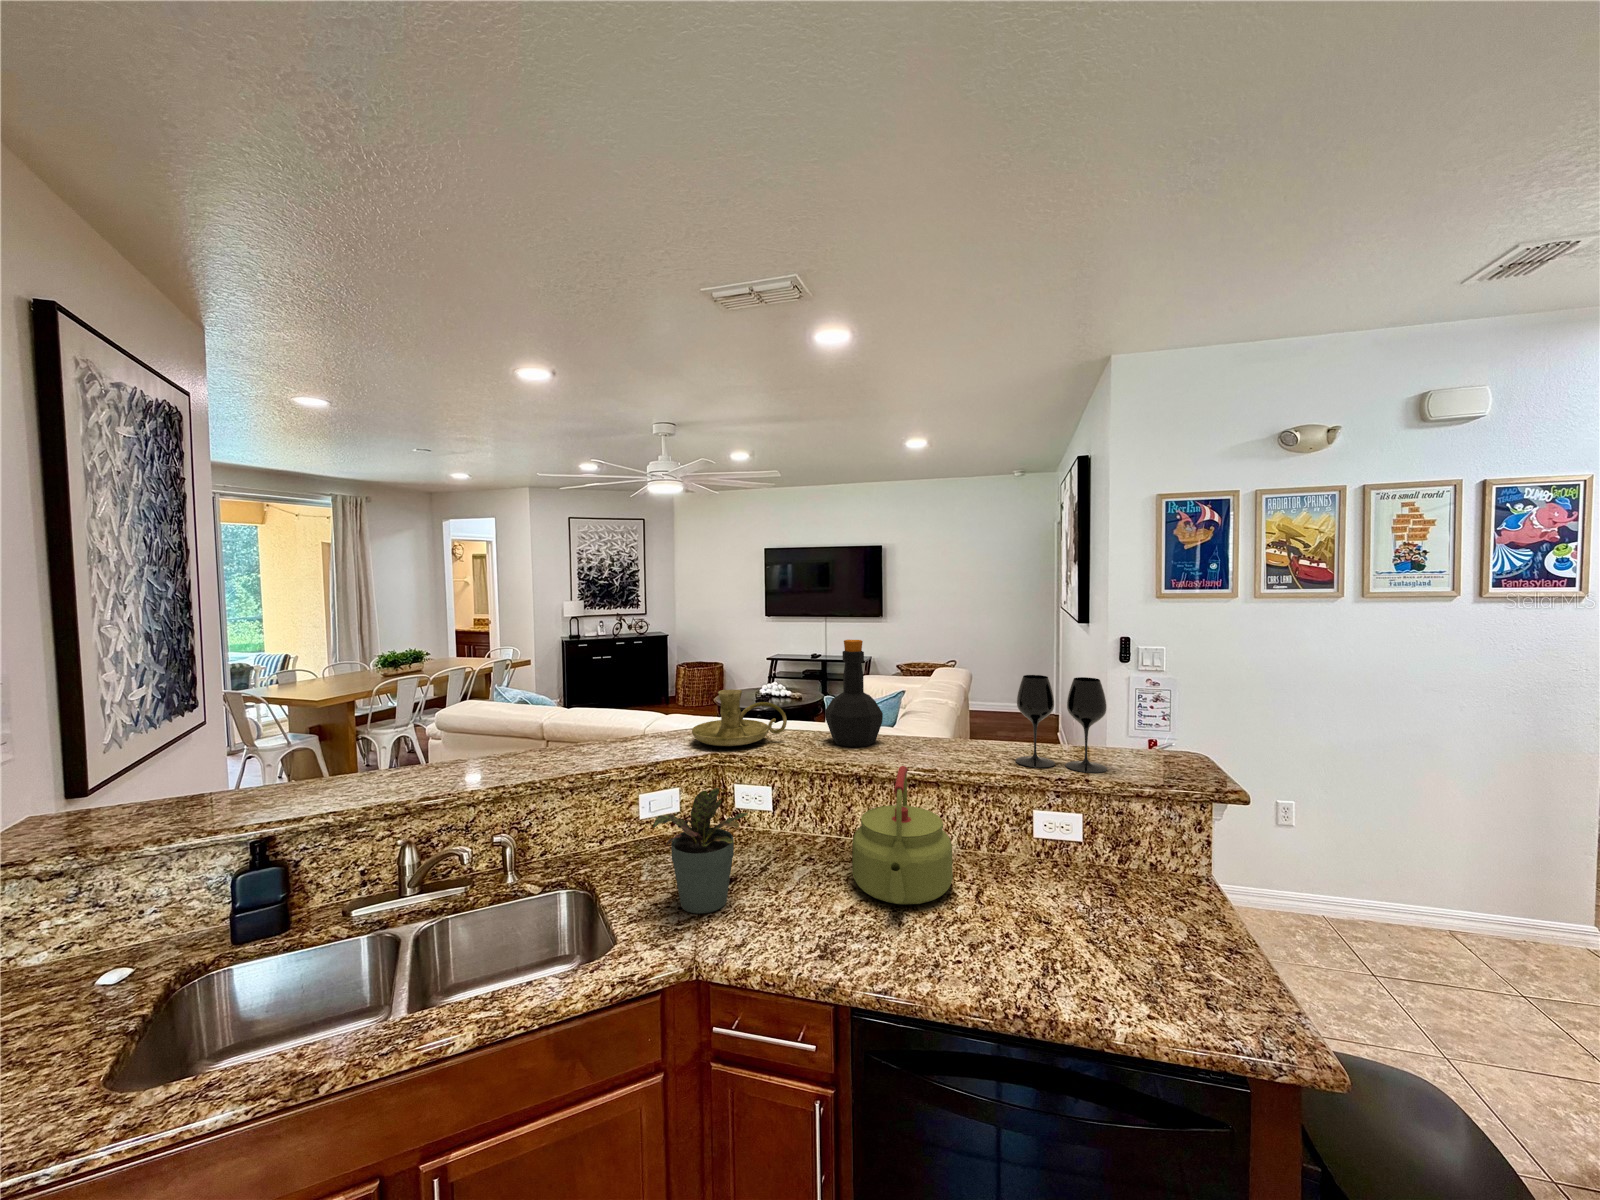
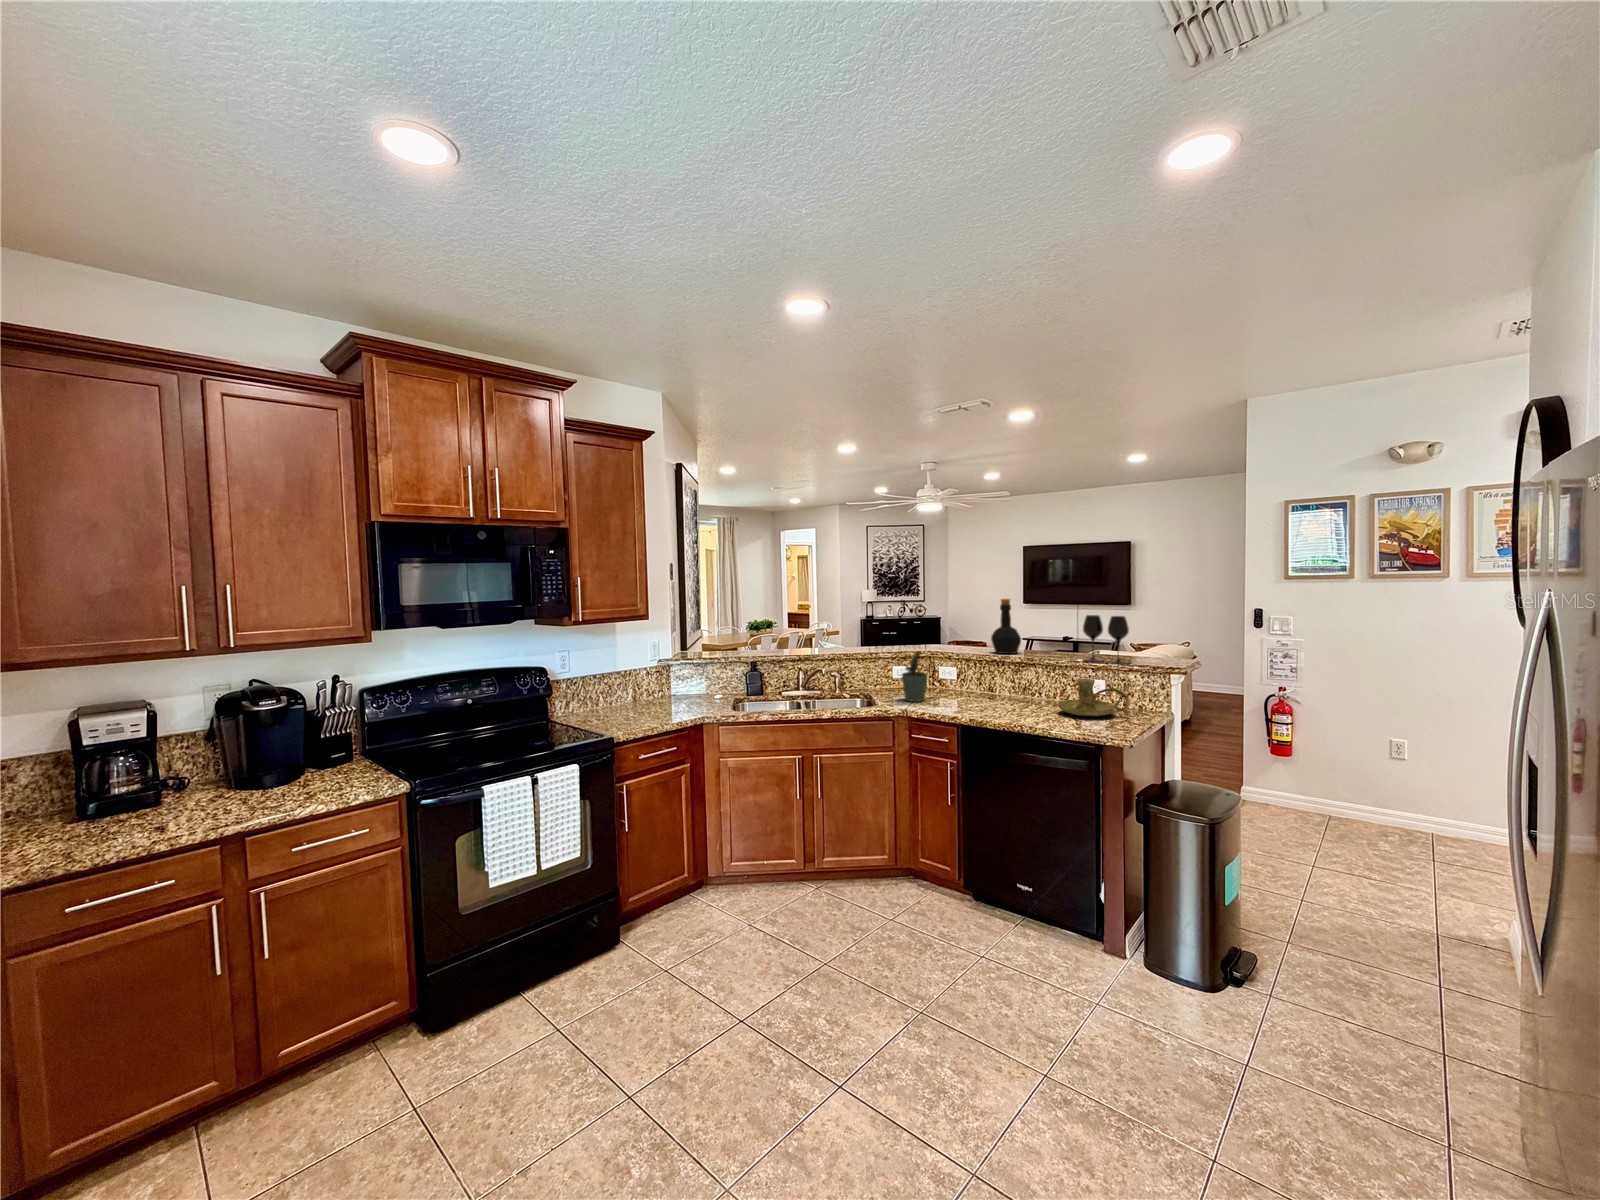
candle holder: present [692,689,787,746] -> present [1058,679,1129,716]
kettle: present [852,766,953,904] -> none [981,651,1028,706]

